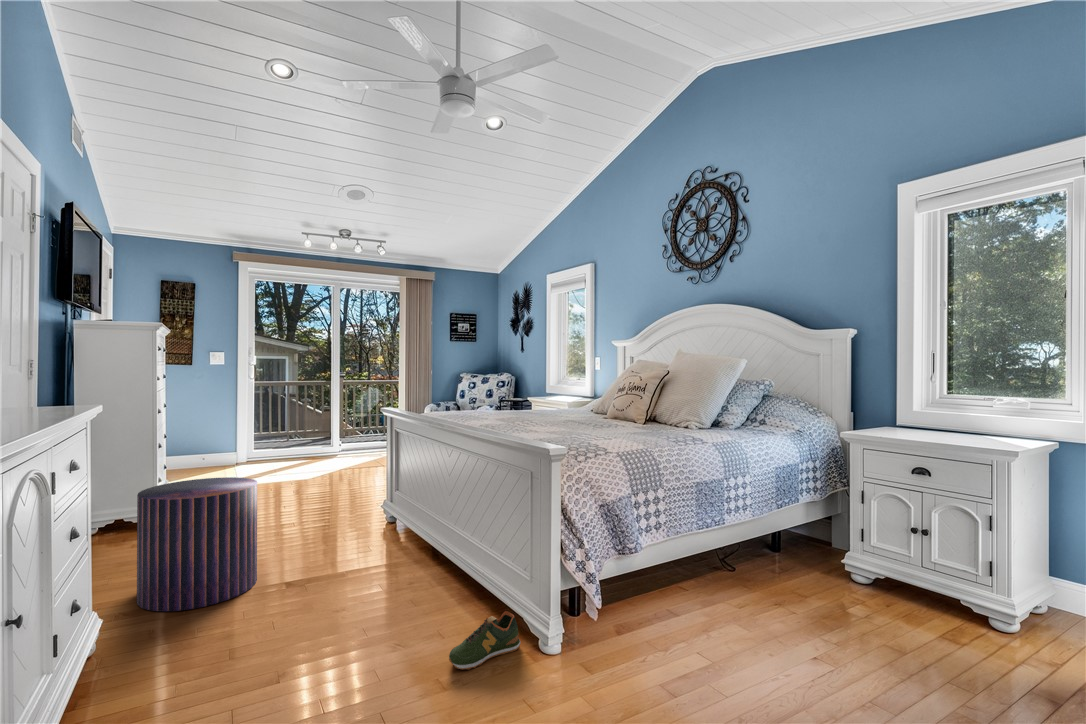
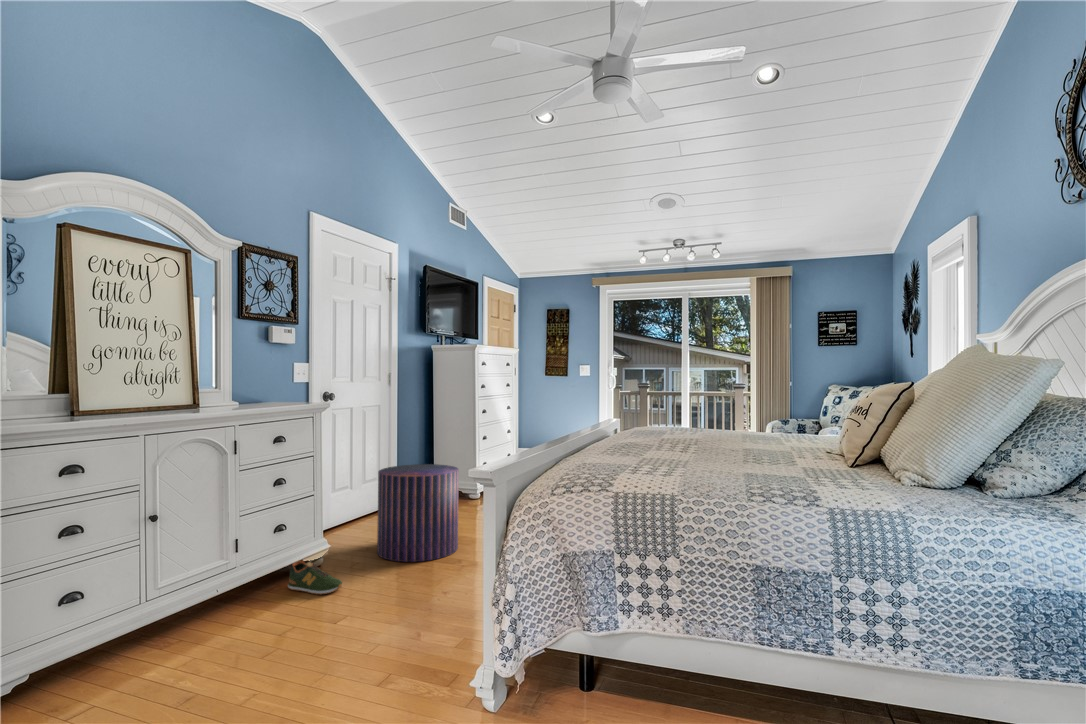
shoe: present [449,611,521,670] -> present [288,561,342,595]

